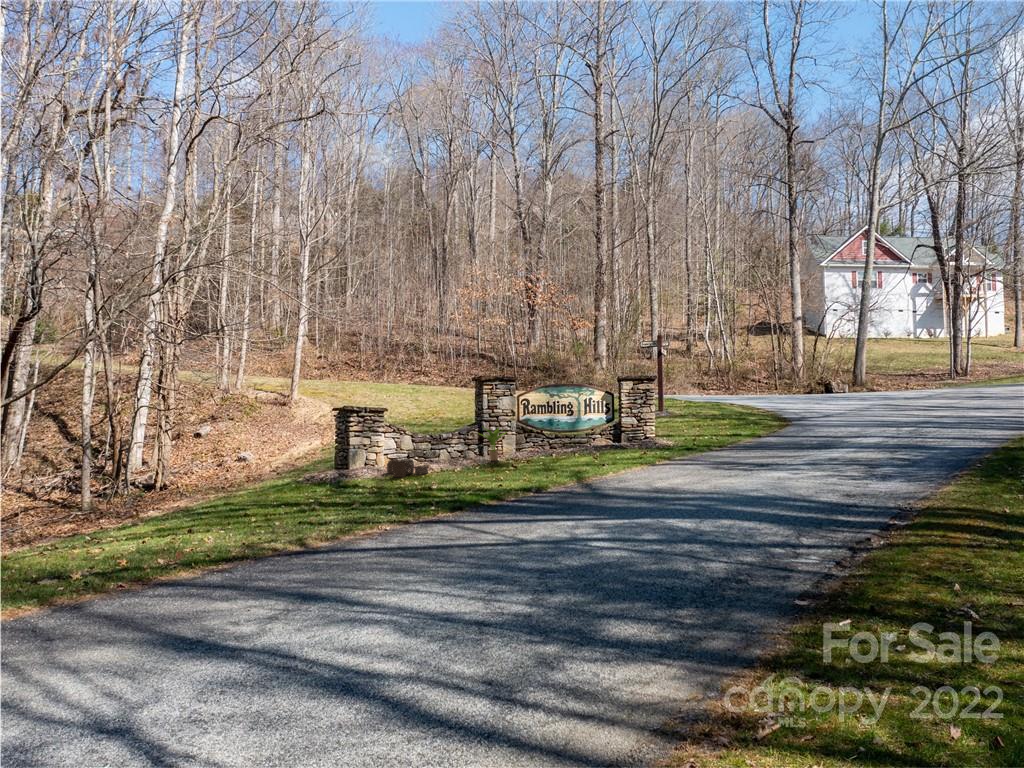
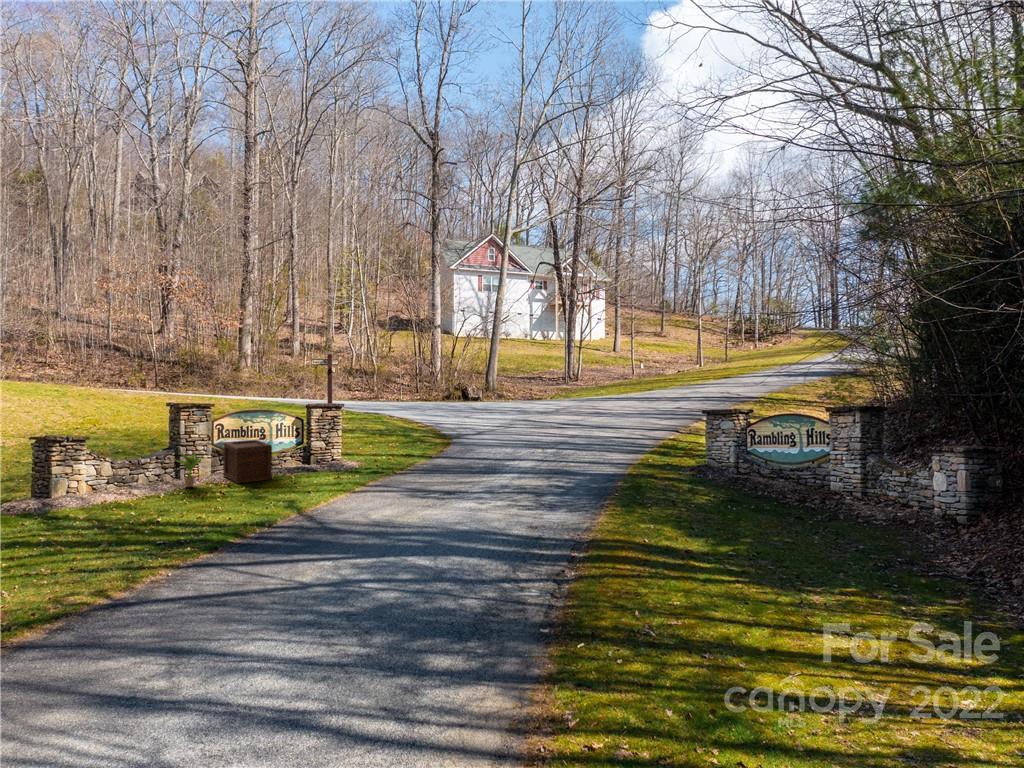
wooden crate: none [529,416,574,458] -> present [223,440,272,483]
woven basket: present [387,459,428,477] -> none [74,488,126,511]

